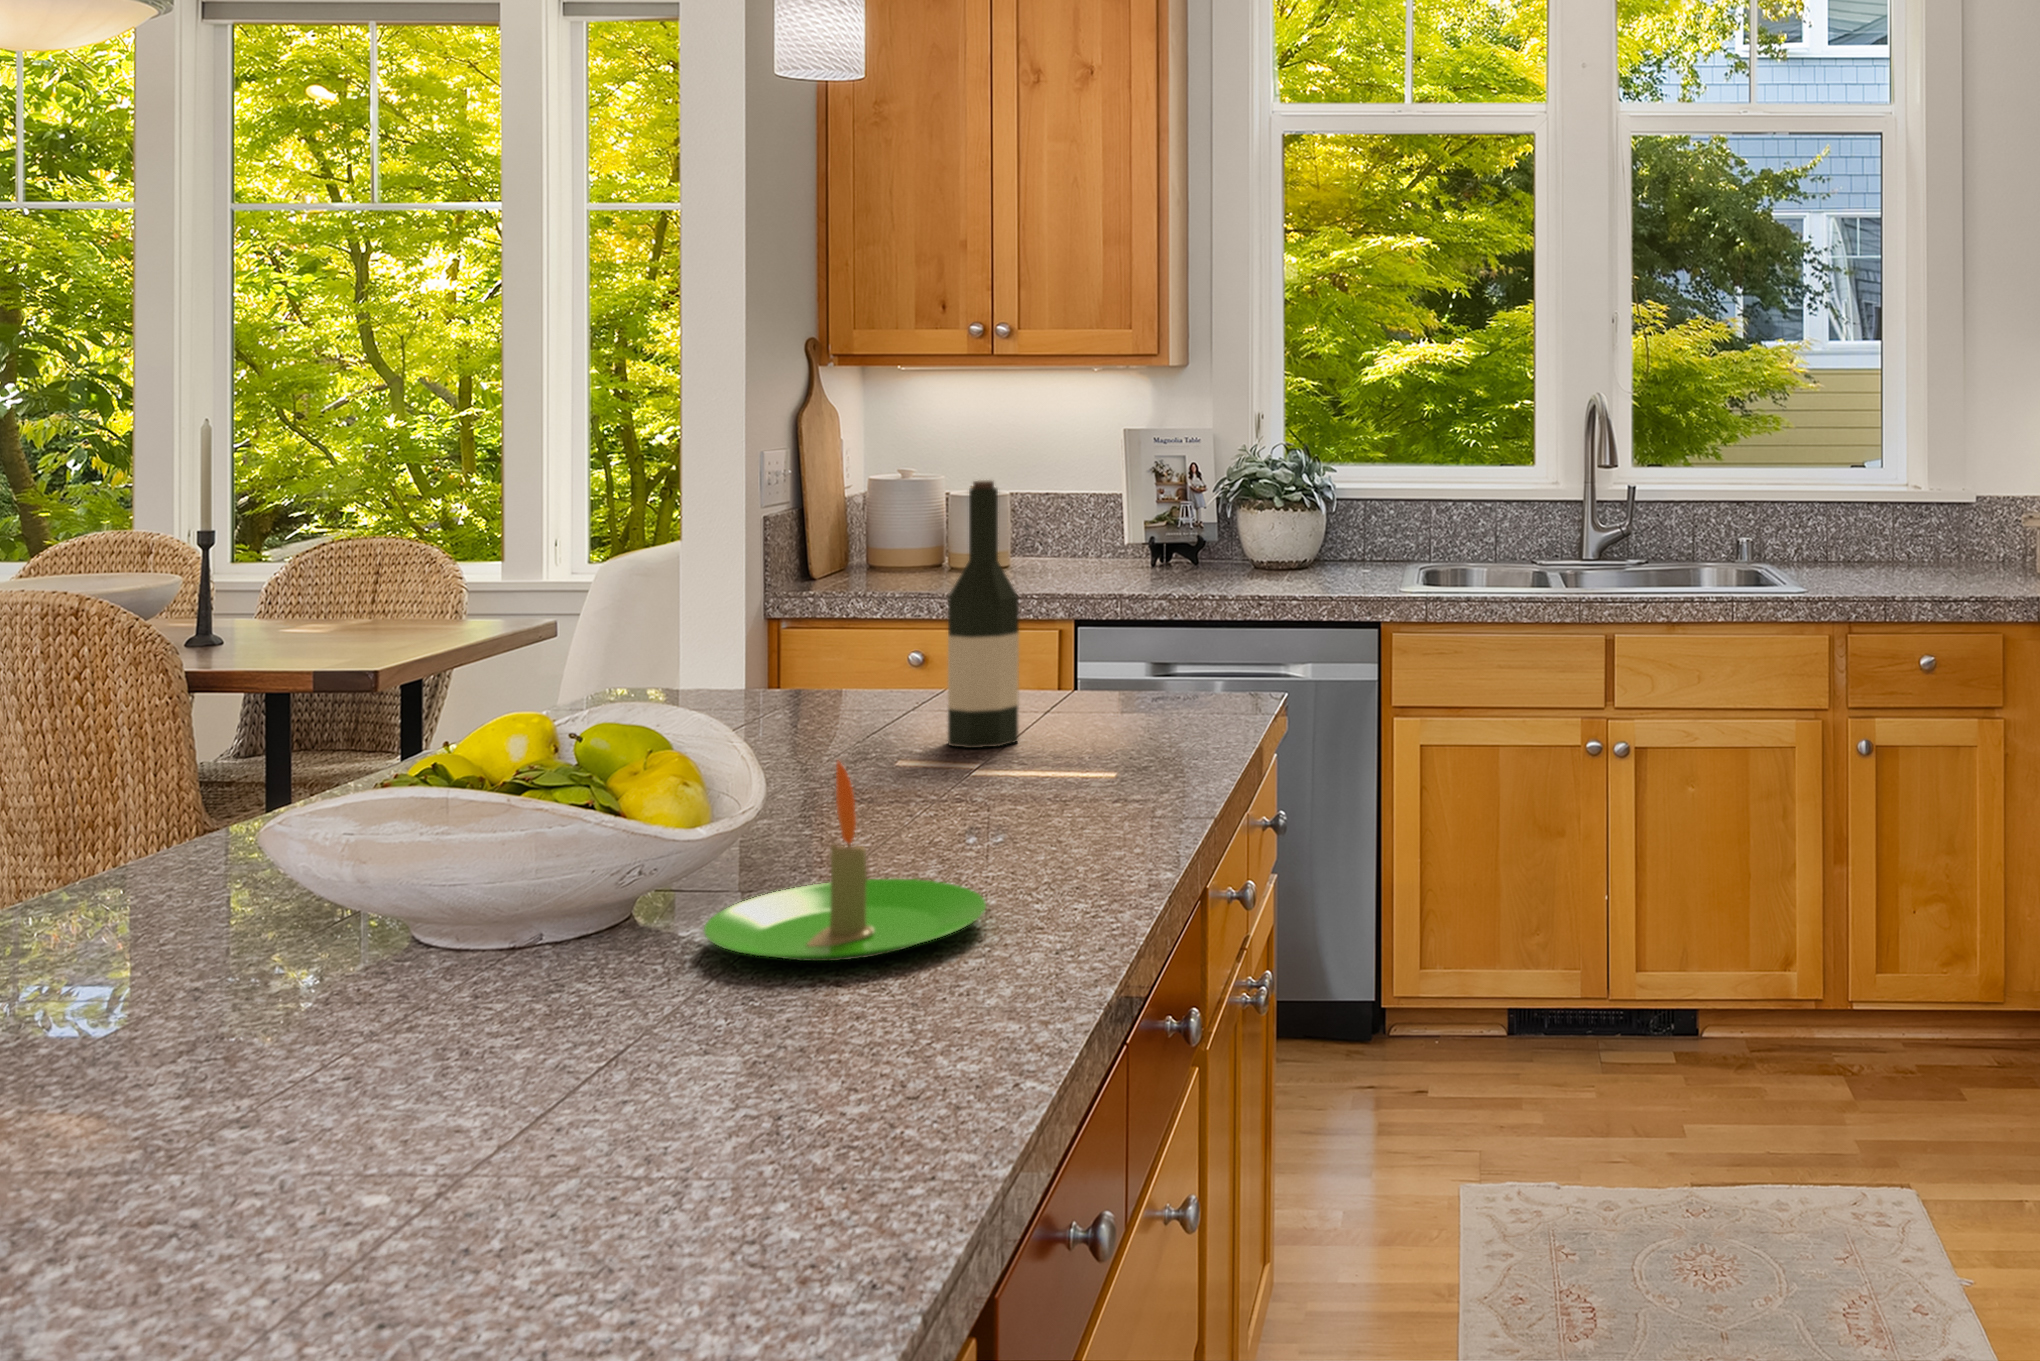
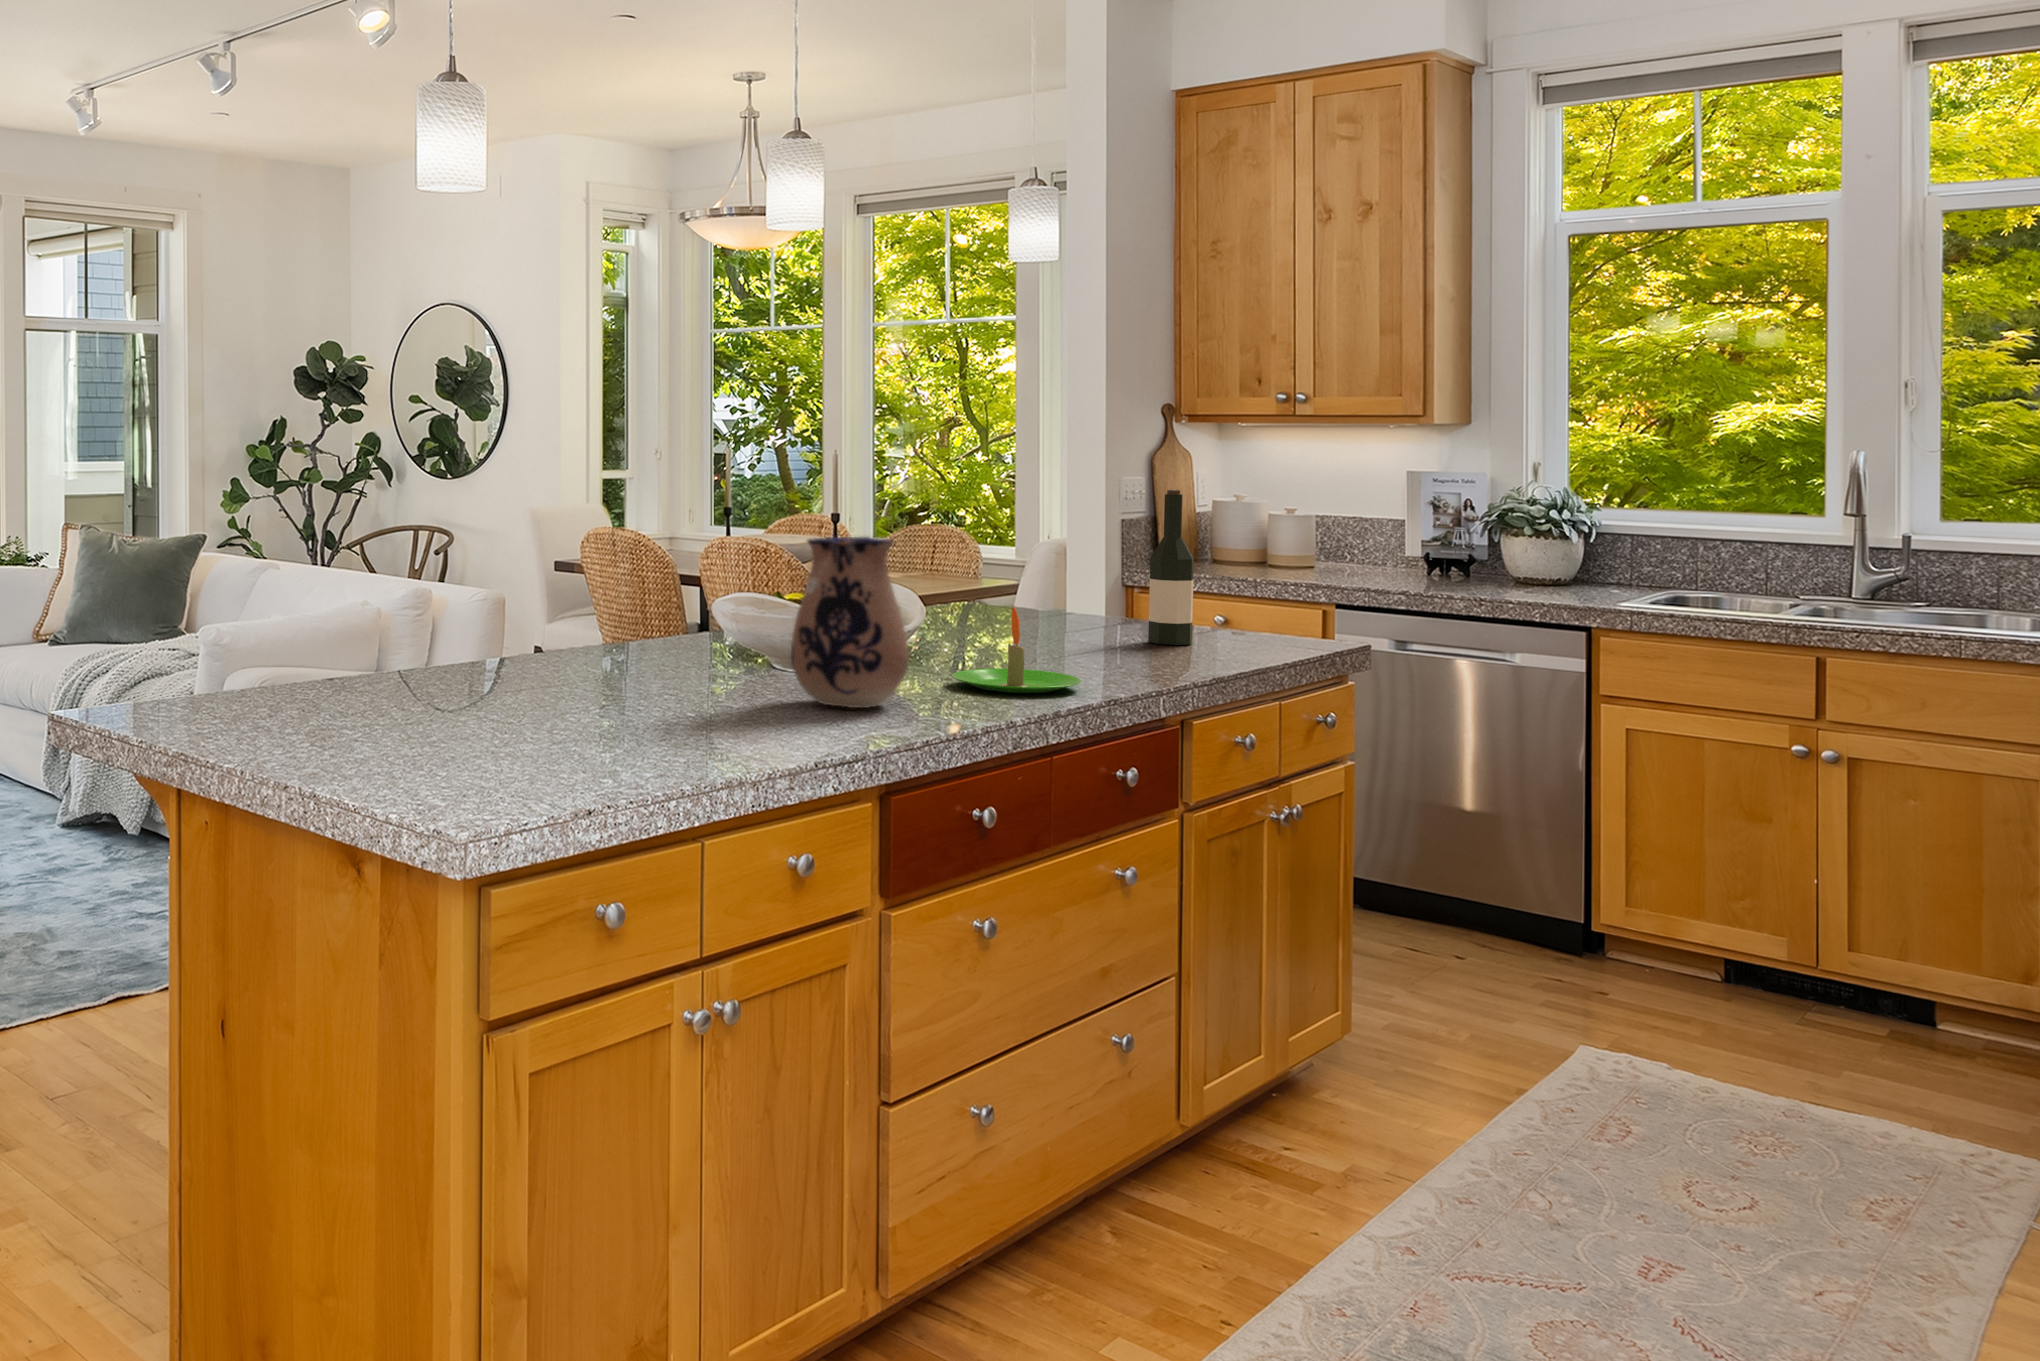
ceramic pitcher: none [321,655,668,1139] -> present [791,537,909,708]

